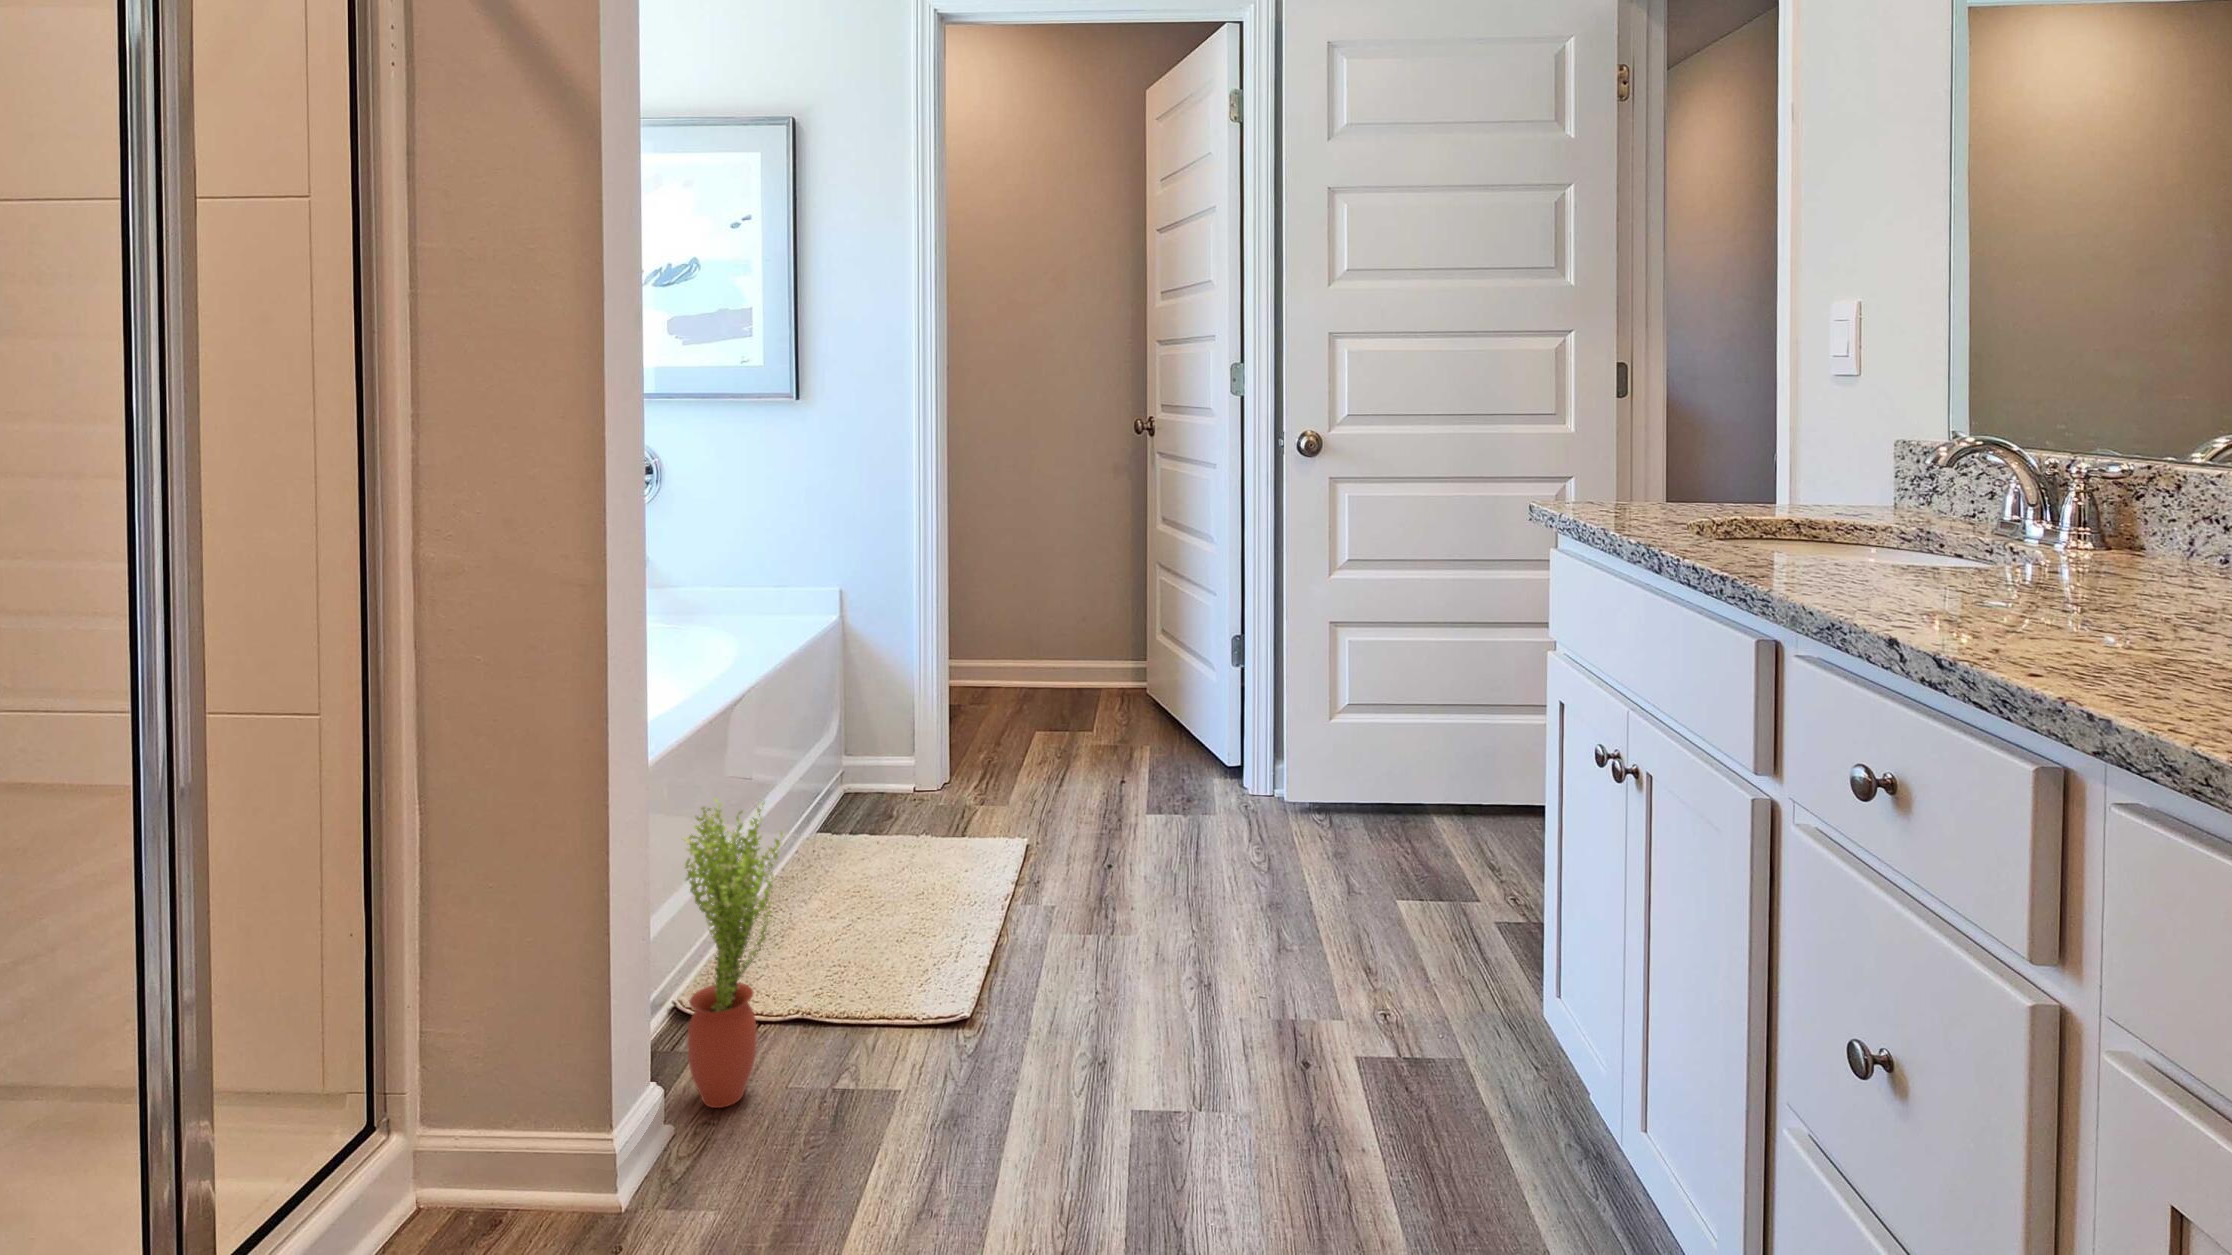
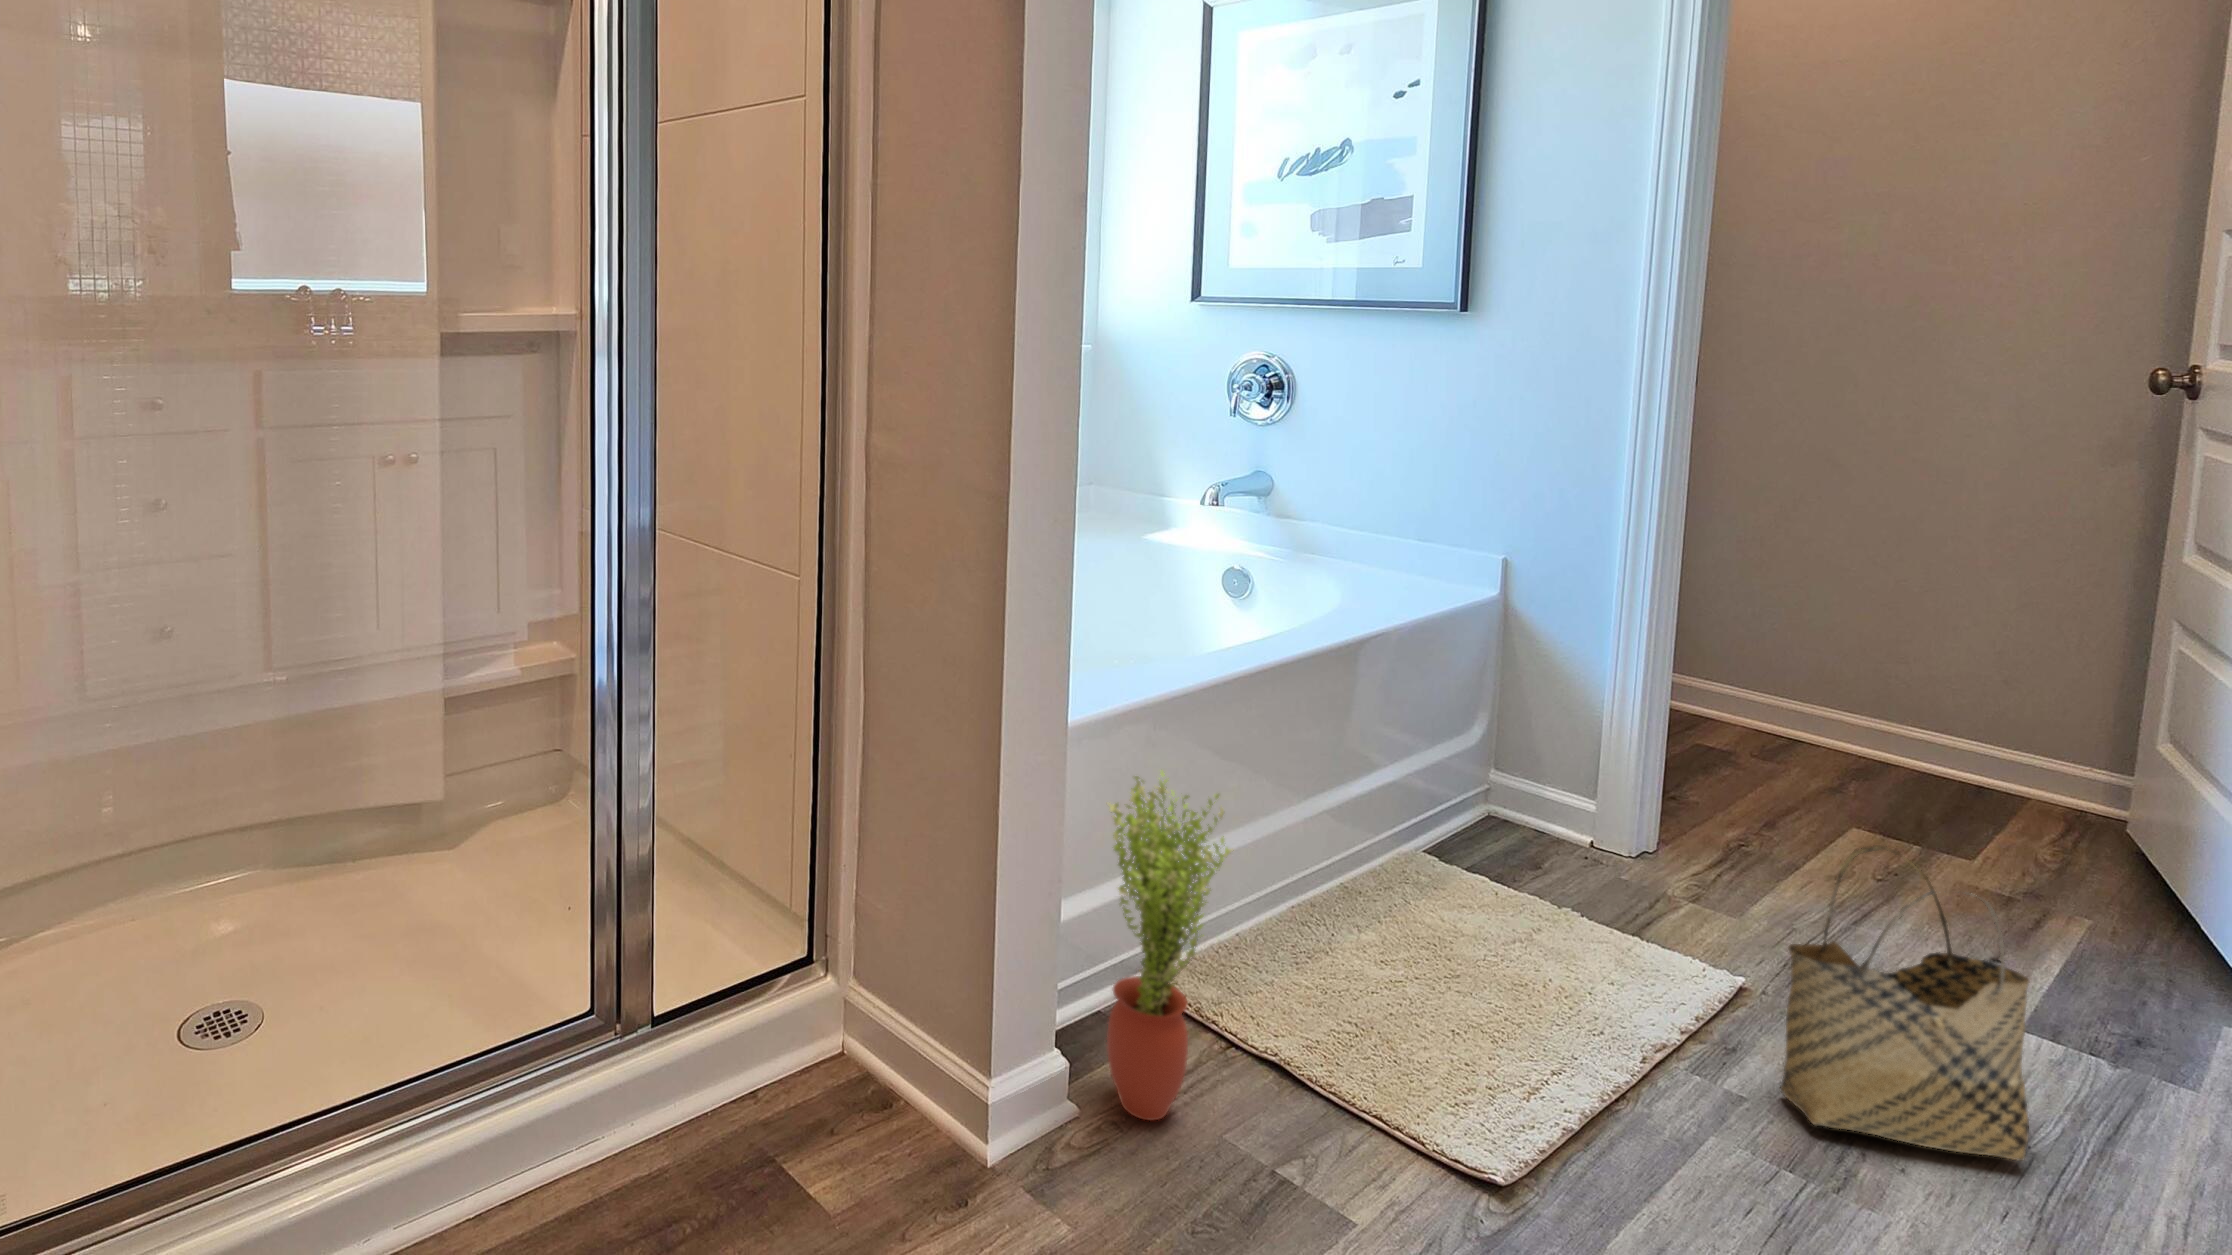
woven basket: none [1067,719,1174,905] -> present [1780,845,2029,1161]

